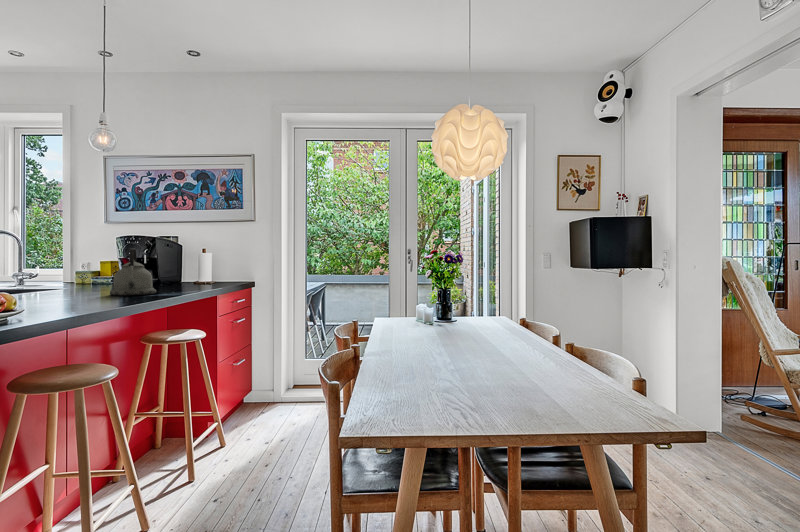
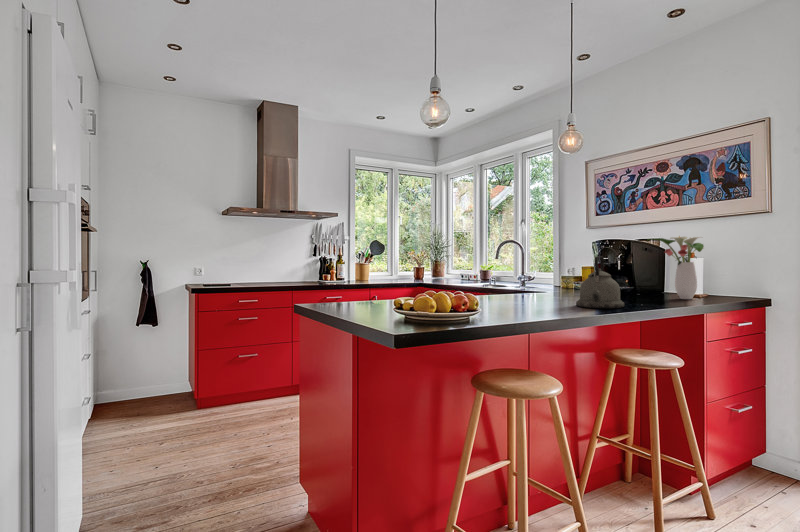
flower arrangement: none [170,235,215,286] -> present [655,236,704,299]

